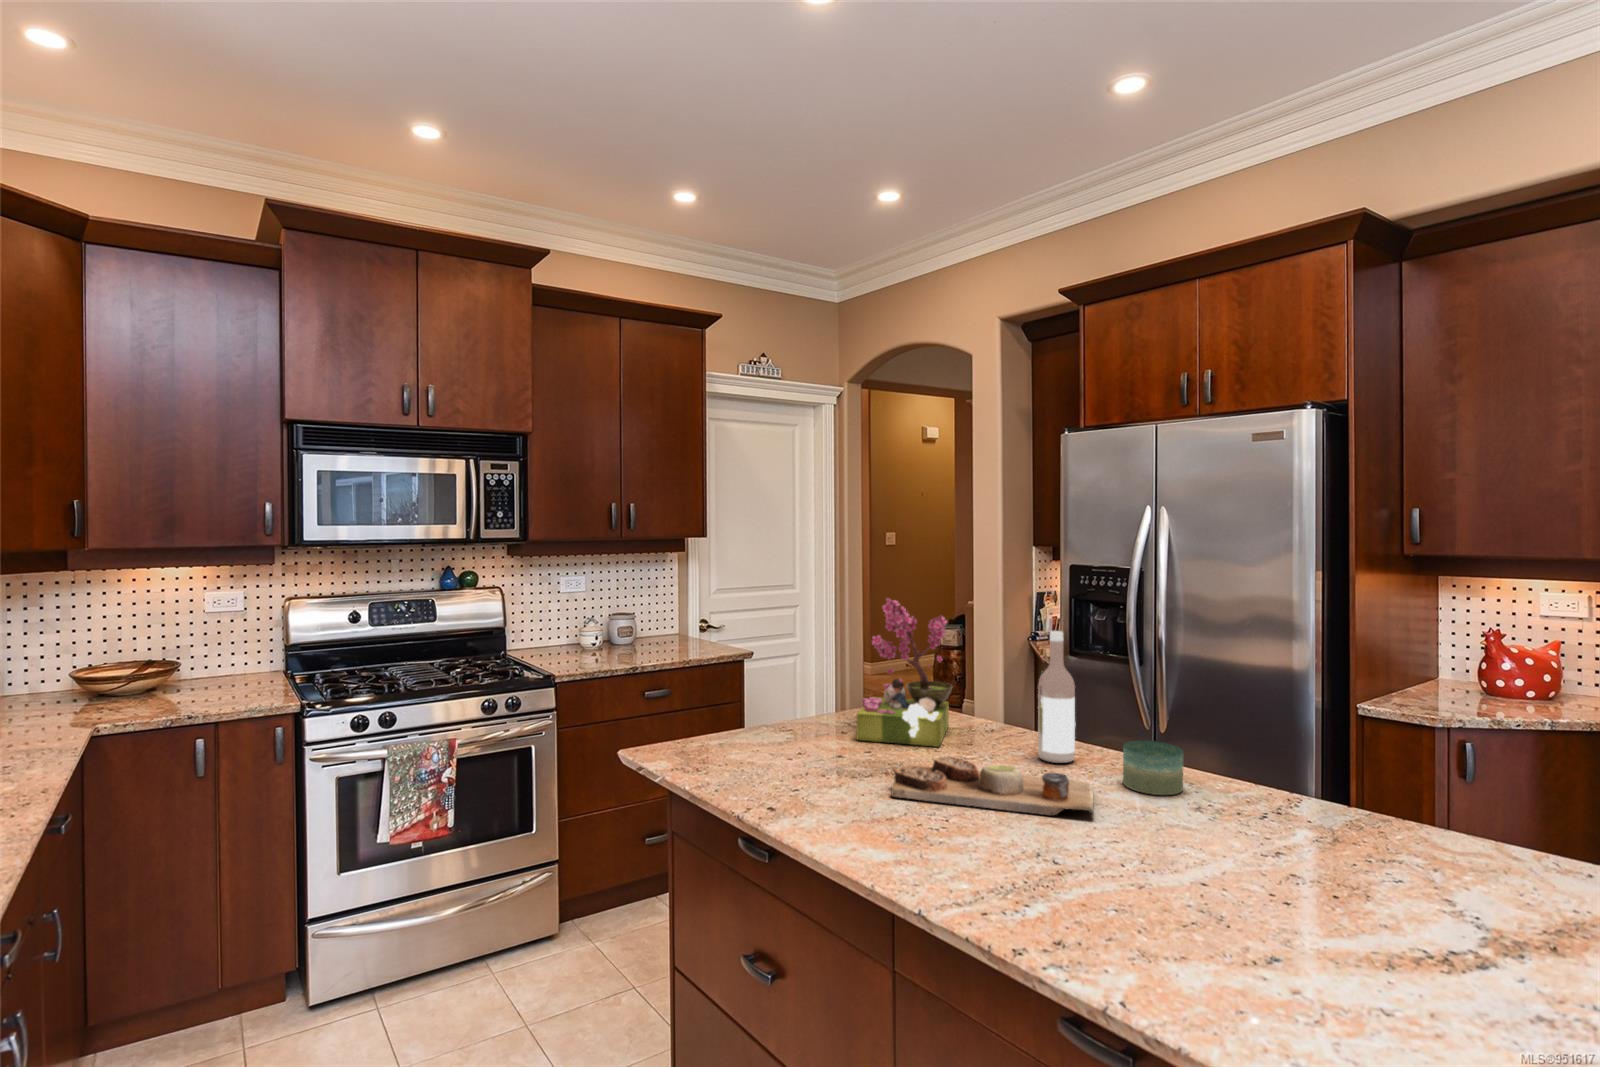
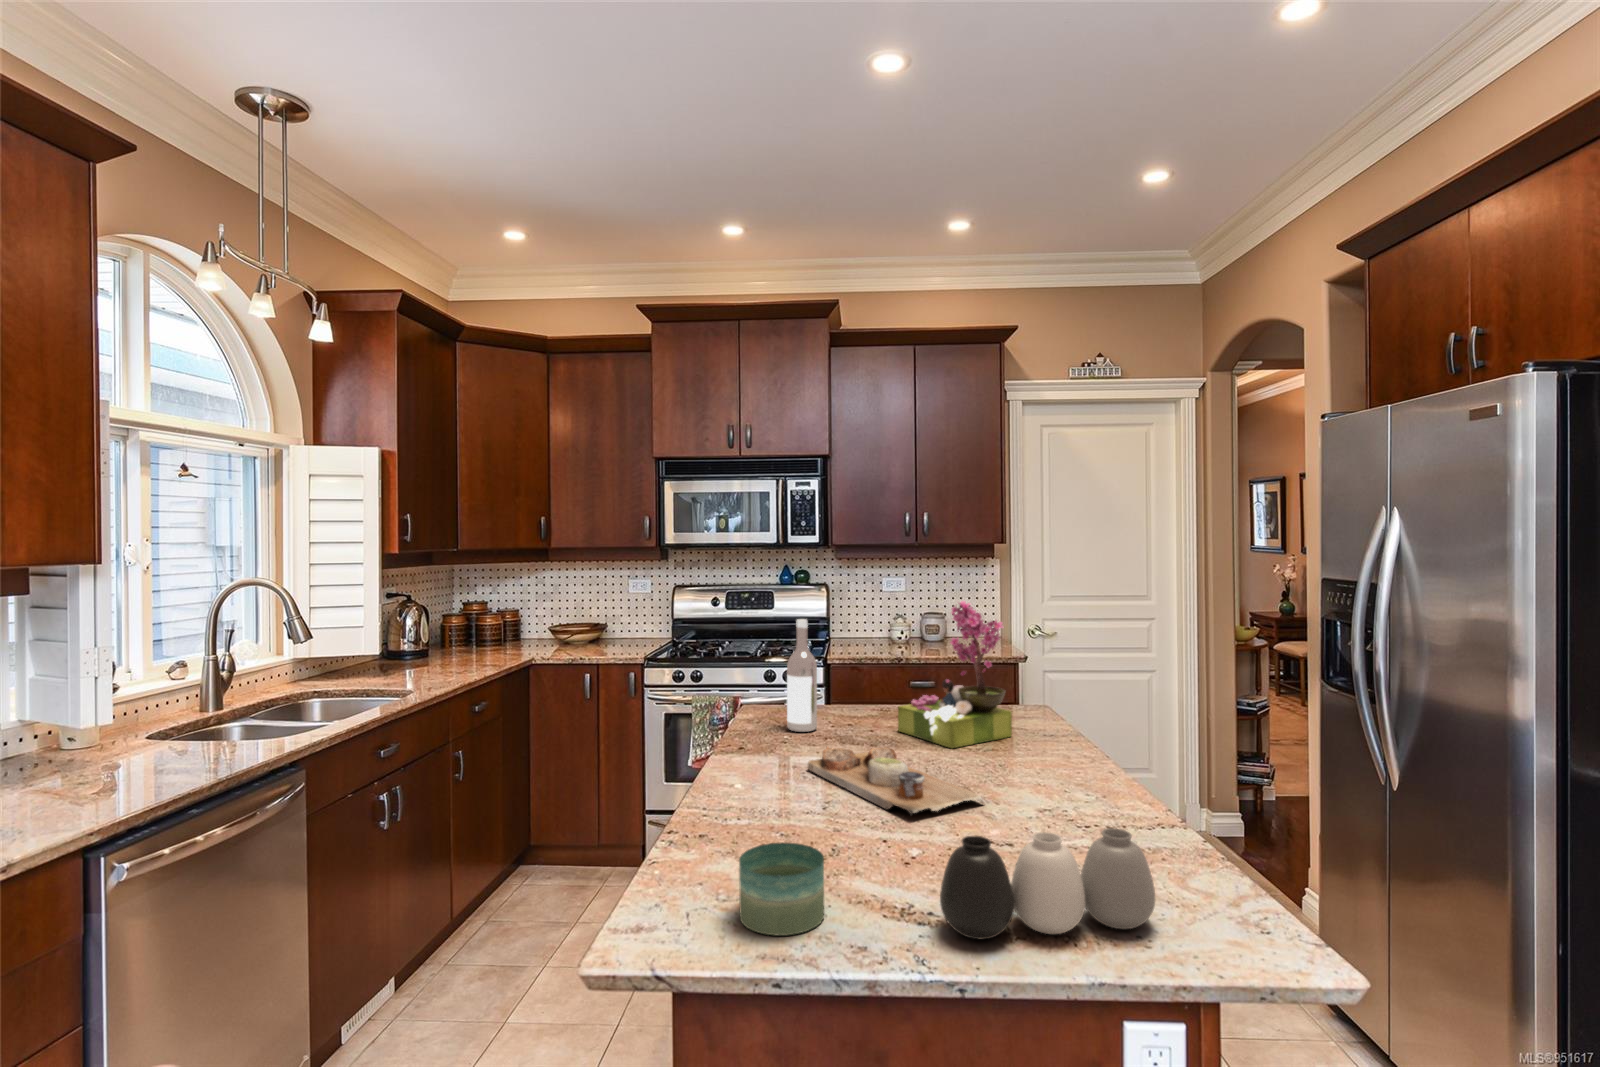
wine bottle: present [1038,631,1075,763] -> present [787,619,817,732]
candle: present [1123,740,1184,795] -> present [739,842,824,936]
vase: none [1322,777,1413,898] -> present [940,828,1155,939]

